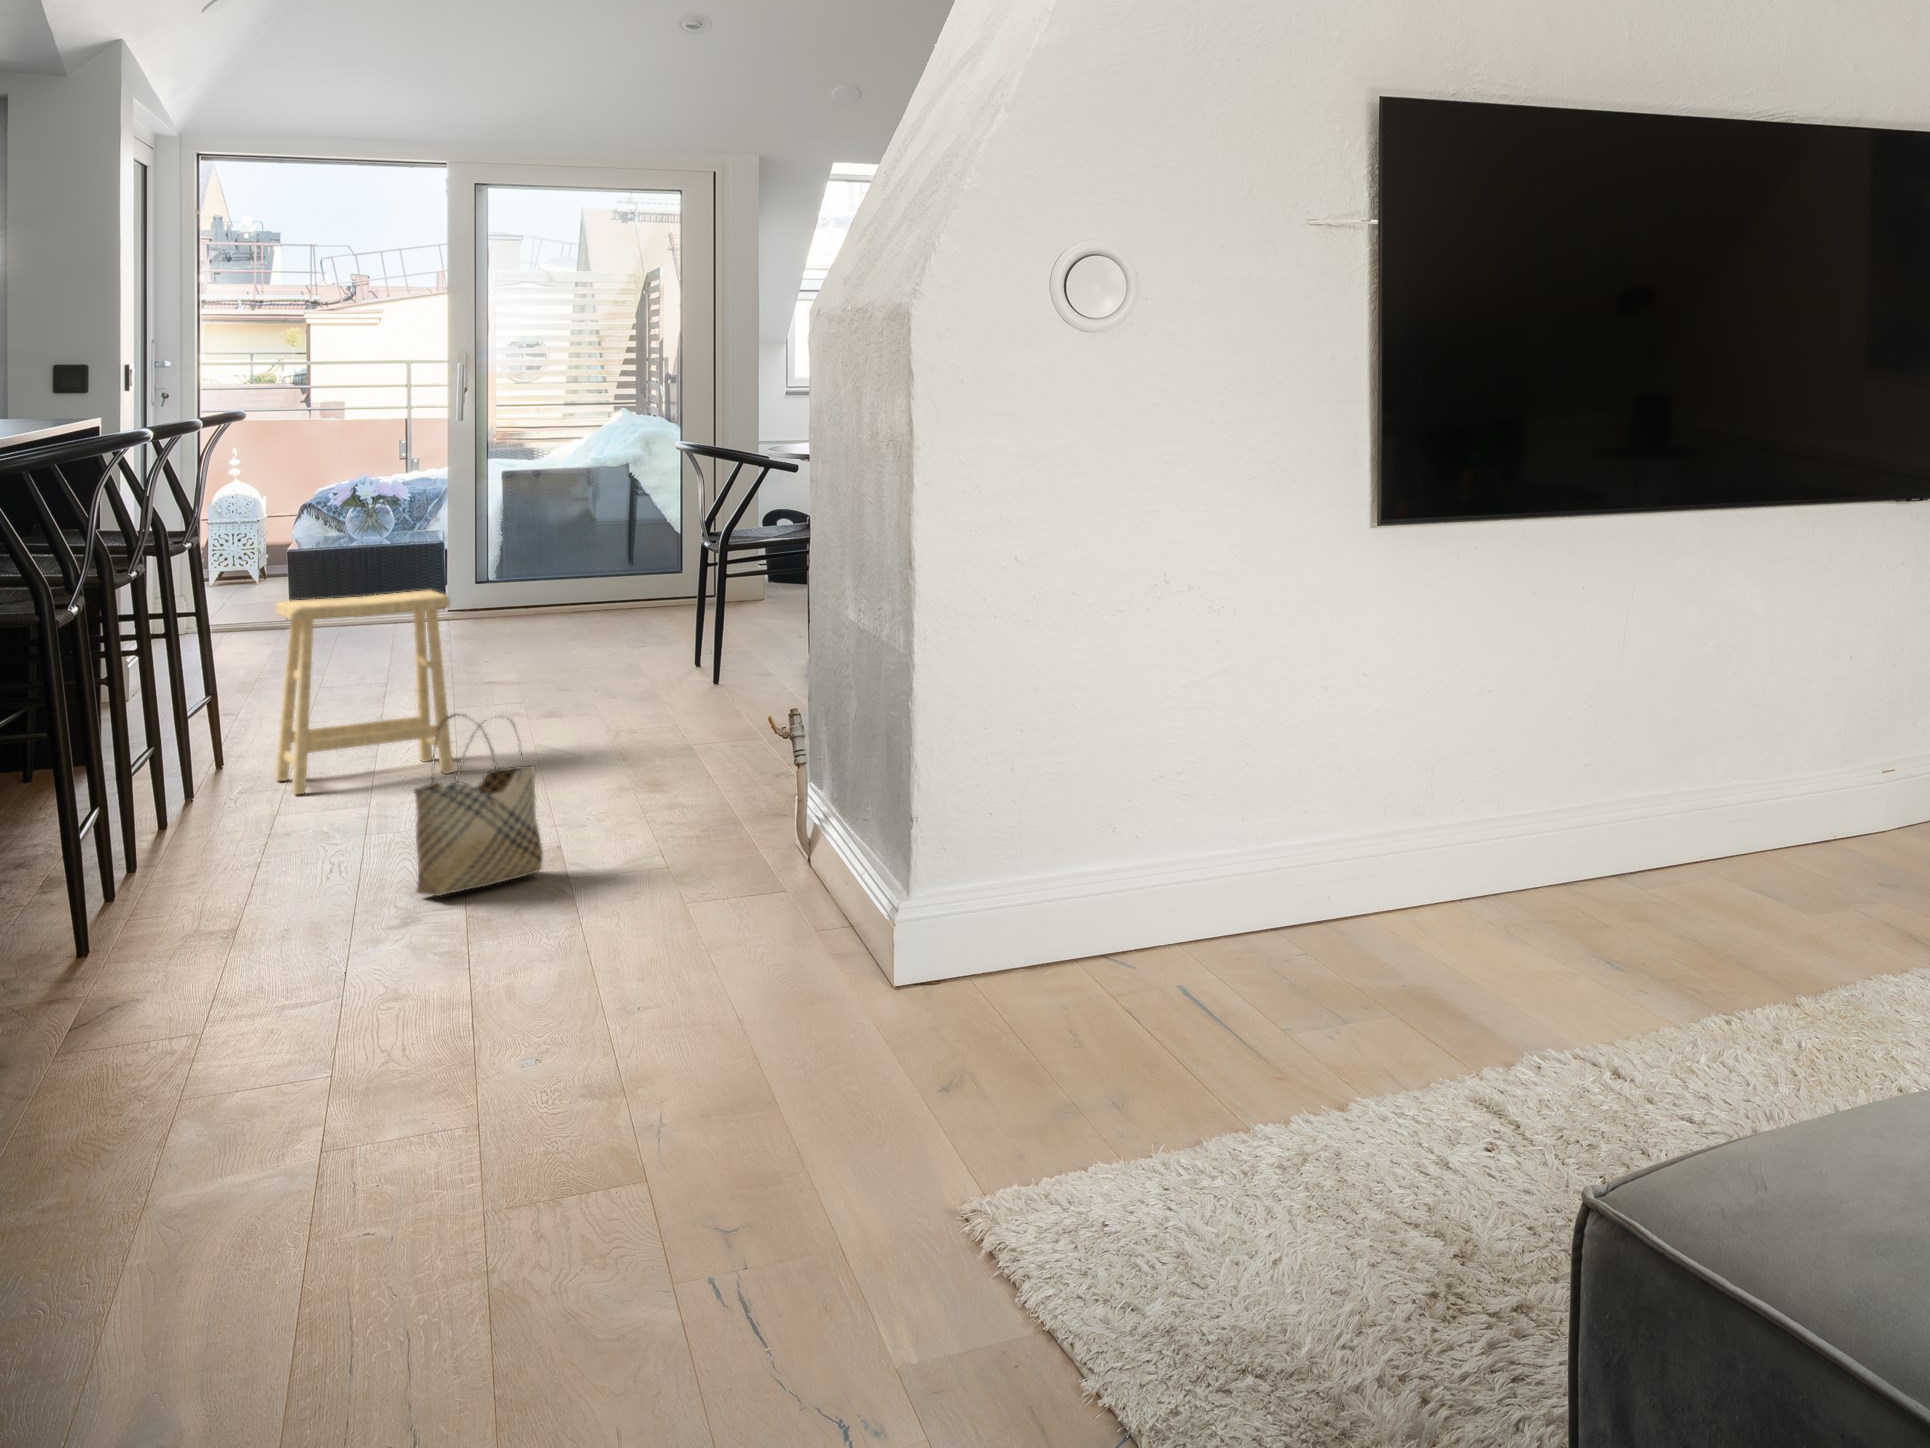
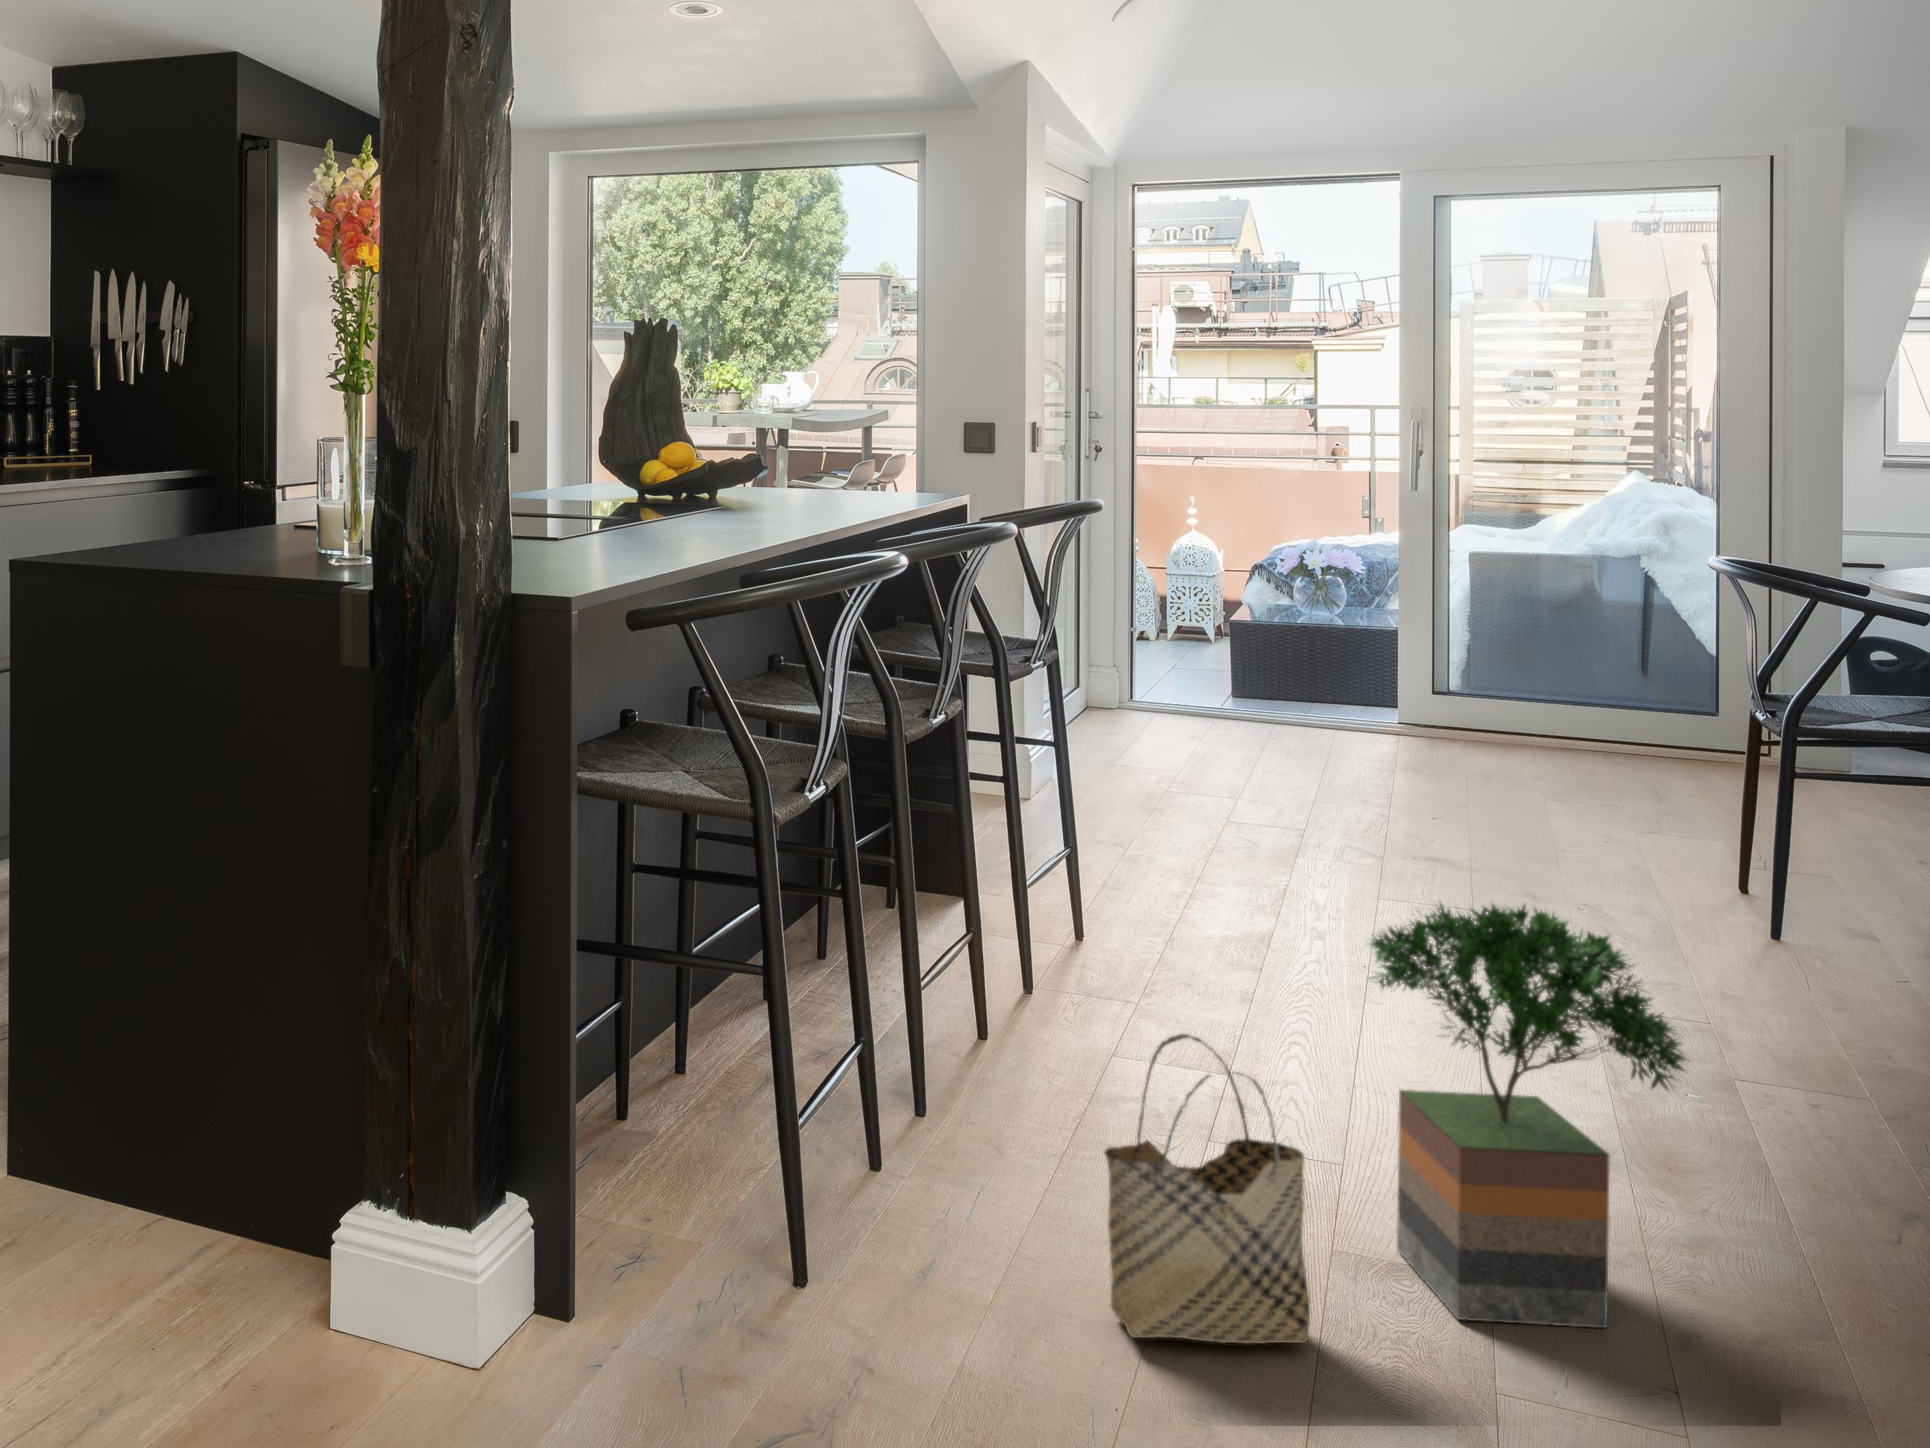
footstool: present [275,590,453,794] -> none [1076,744,1284,1028]
potted tree: none [551,610,733,845] -> present [1371,903,1689,1328]

